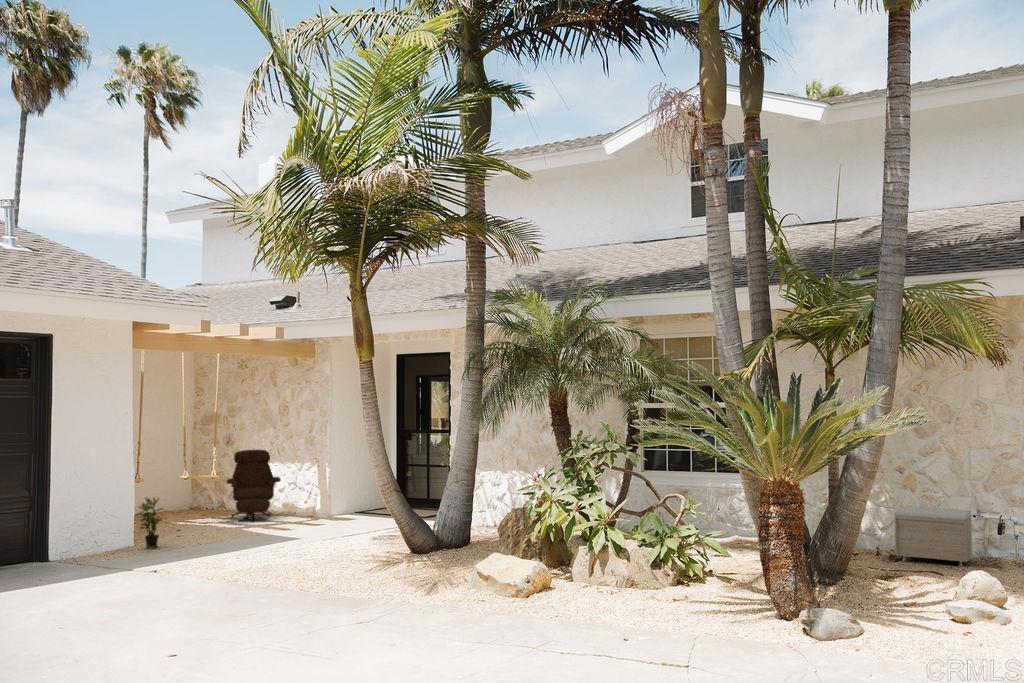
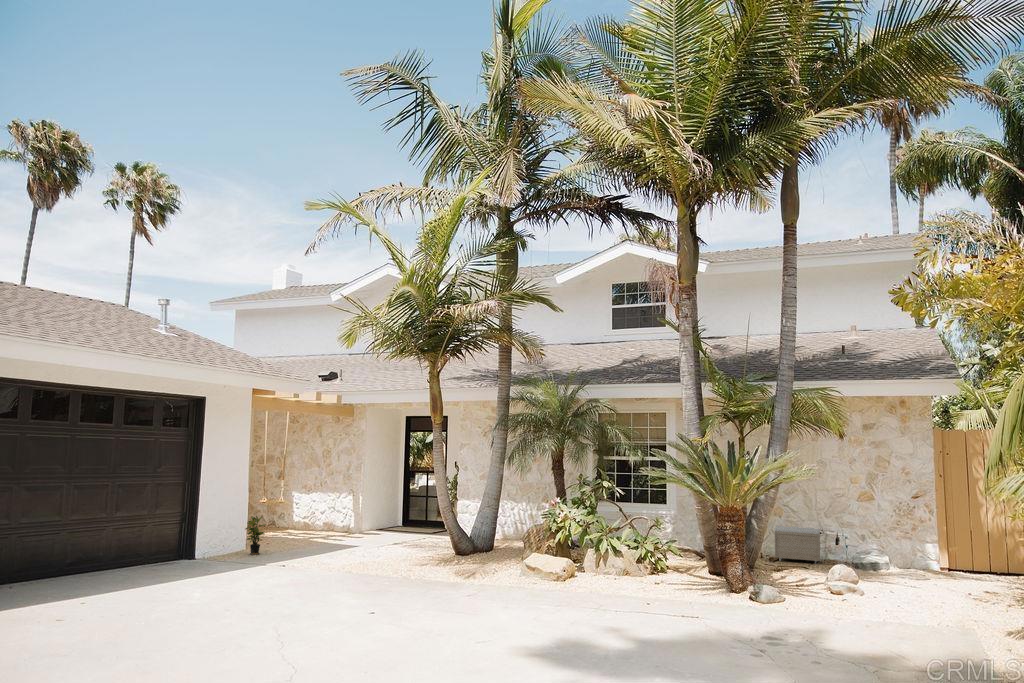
lounge chair: present [227,450,281,522] -> none [283,482,323,537]

